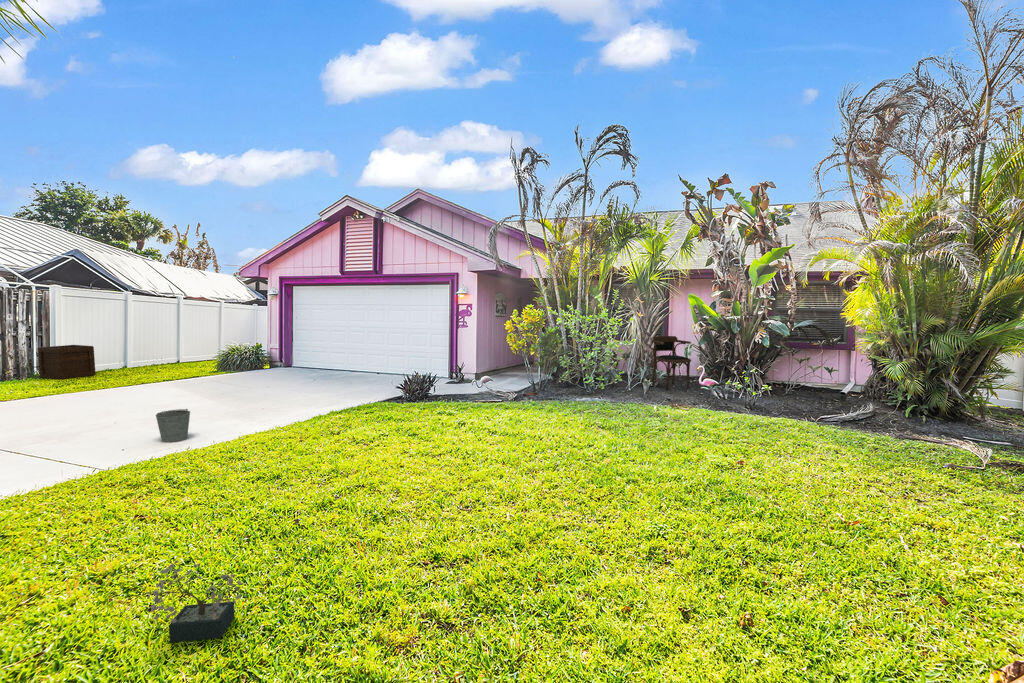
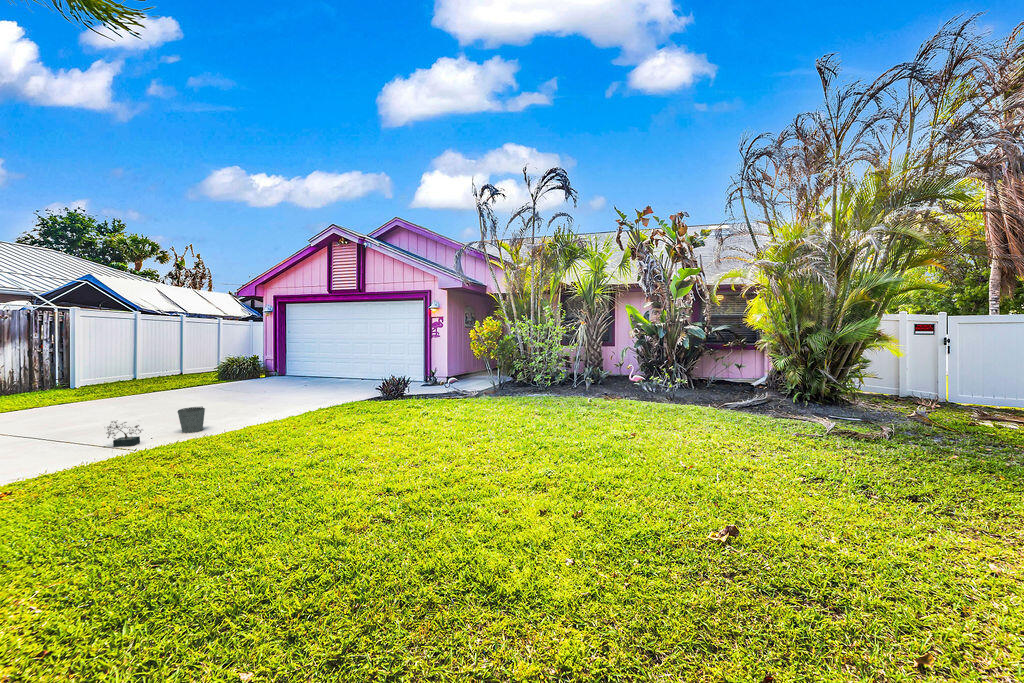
armchair: present [652,336,691,390] -> none [595,341,626,386]
wooden crate: present [38,345,96,380] -> none [59,359,110,390]
decorative plant: present [146,560,243,642] -> present [106,420,142,447]

